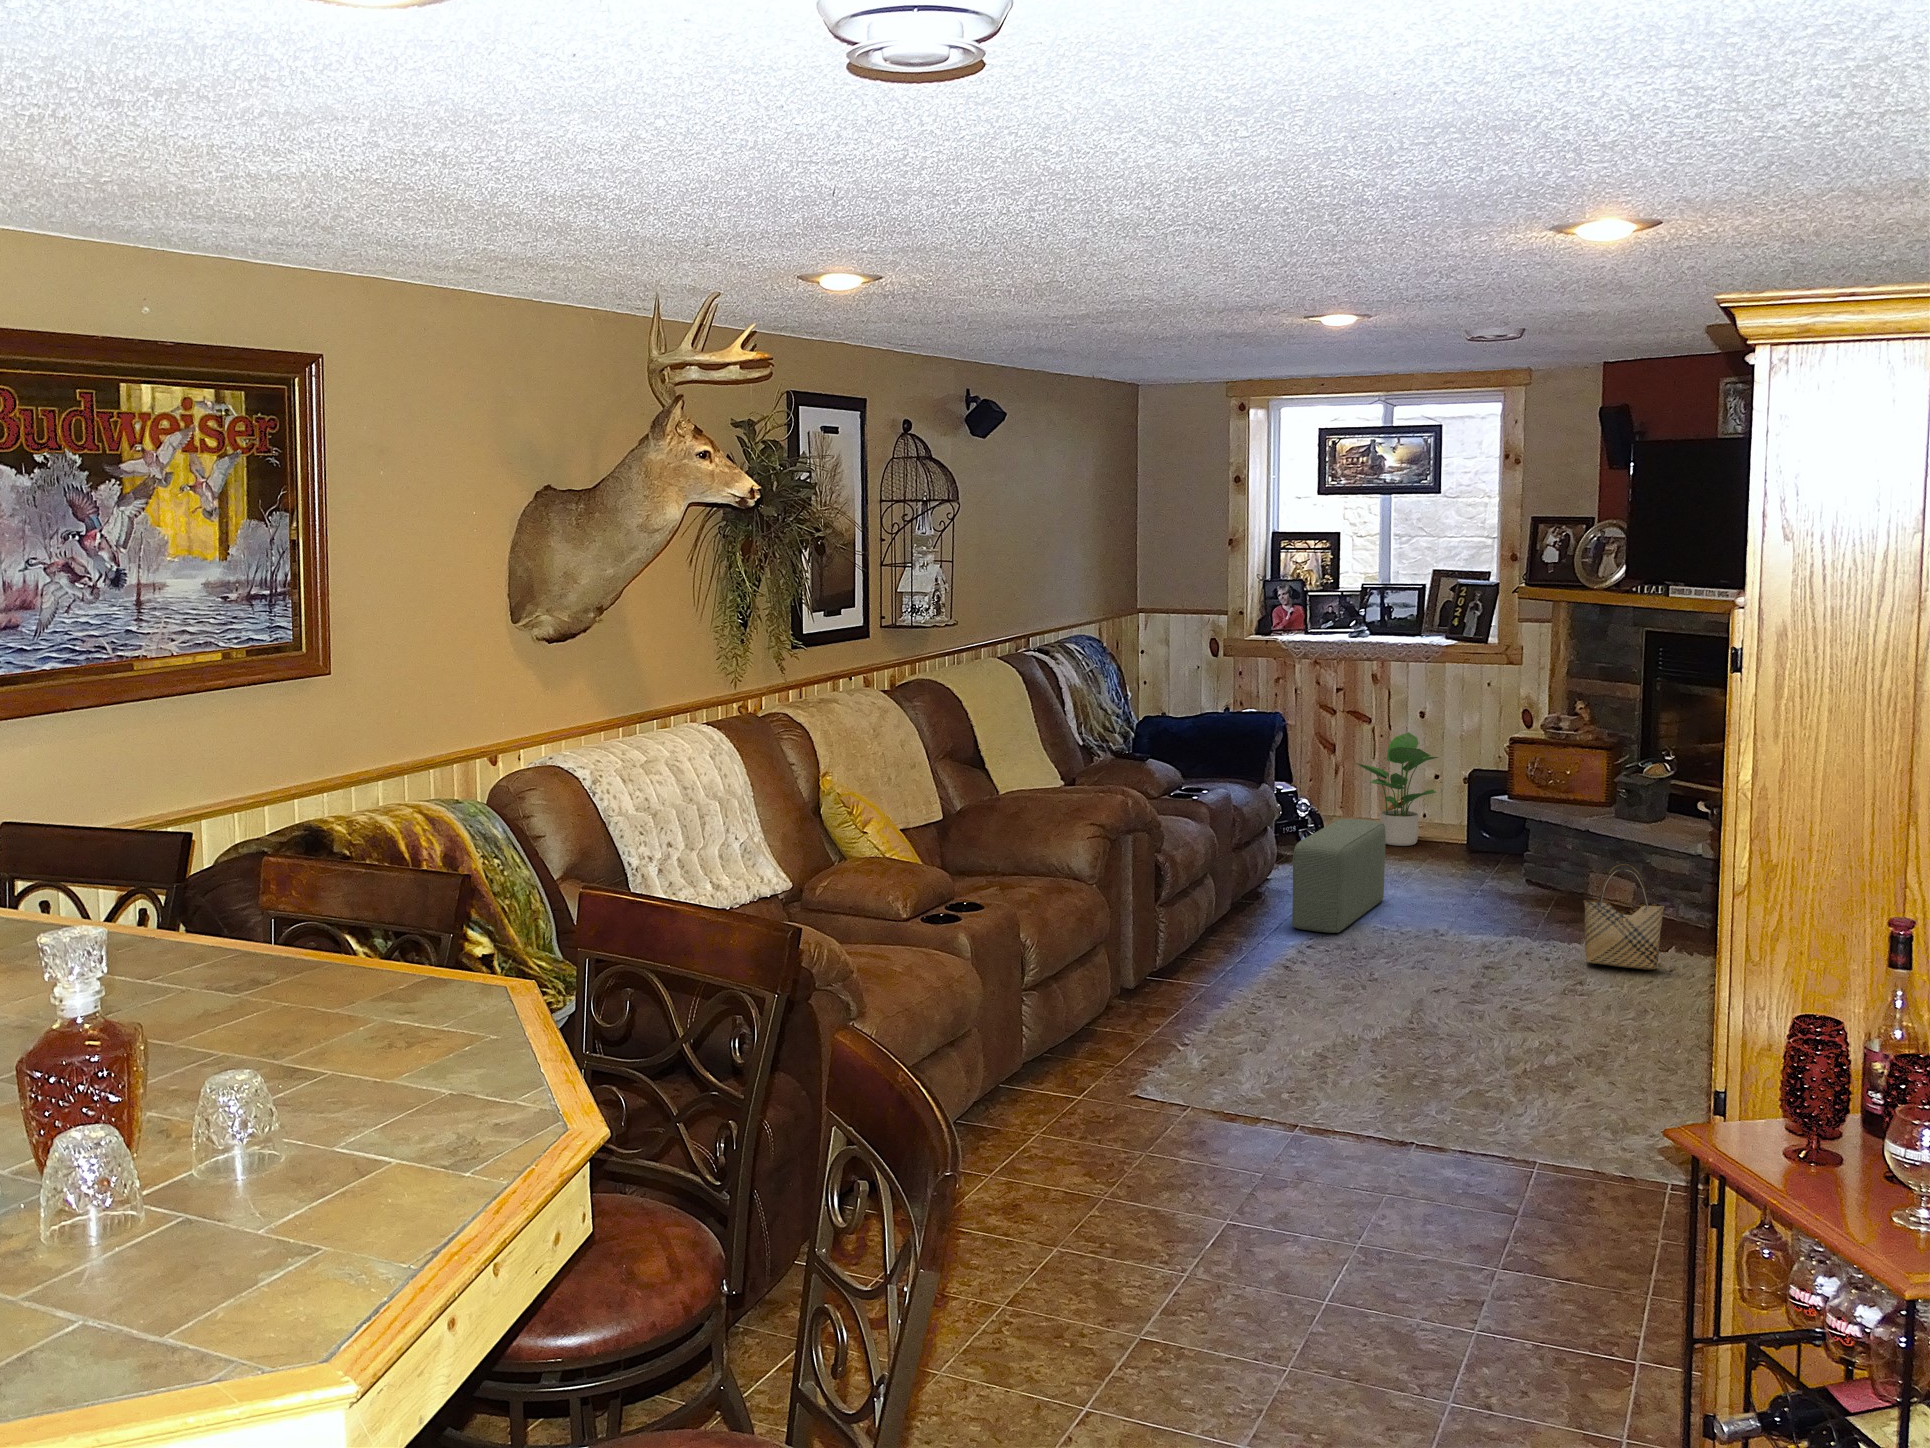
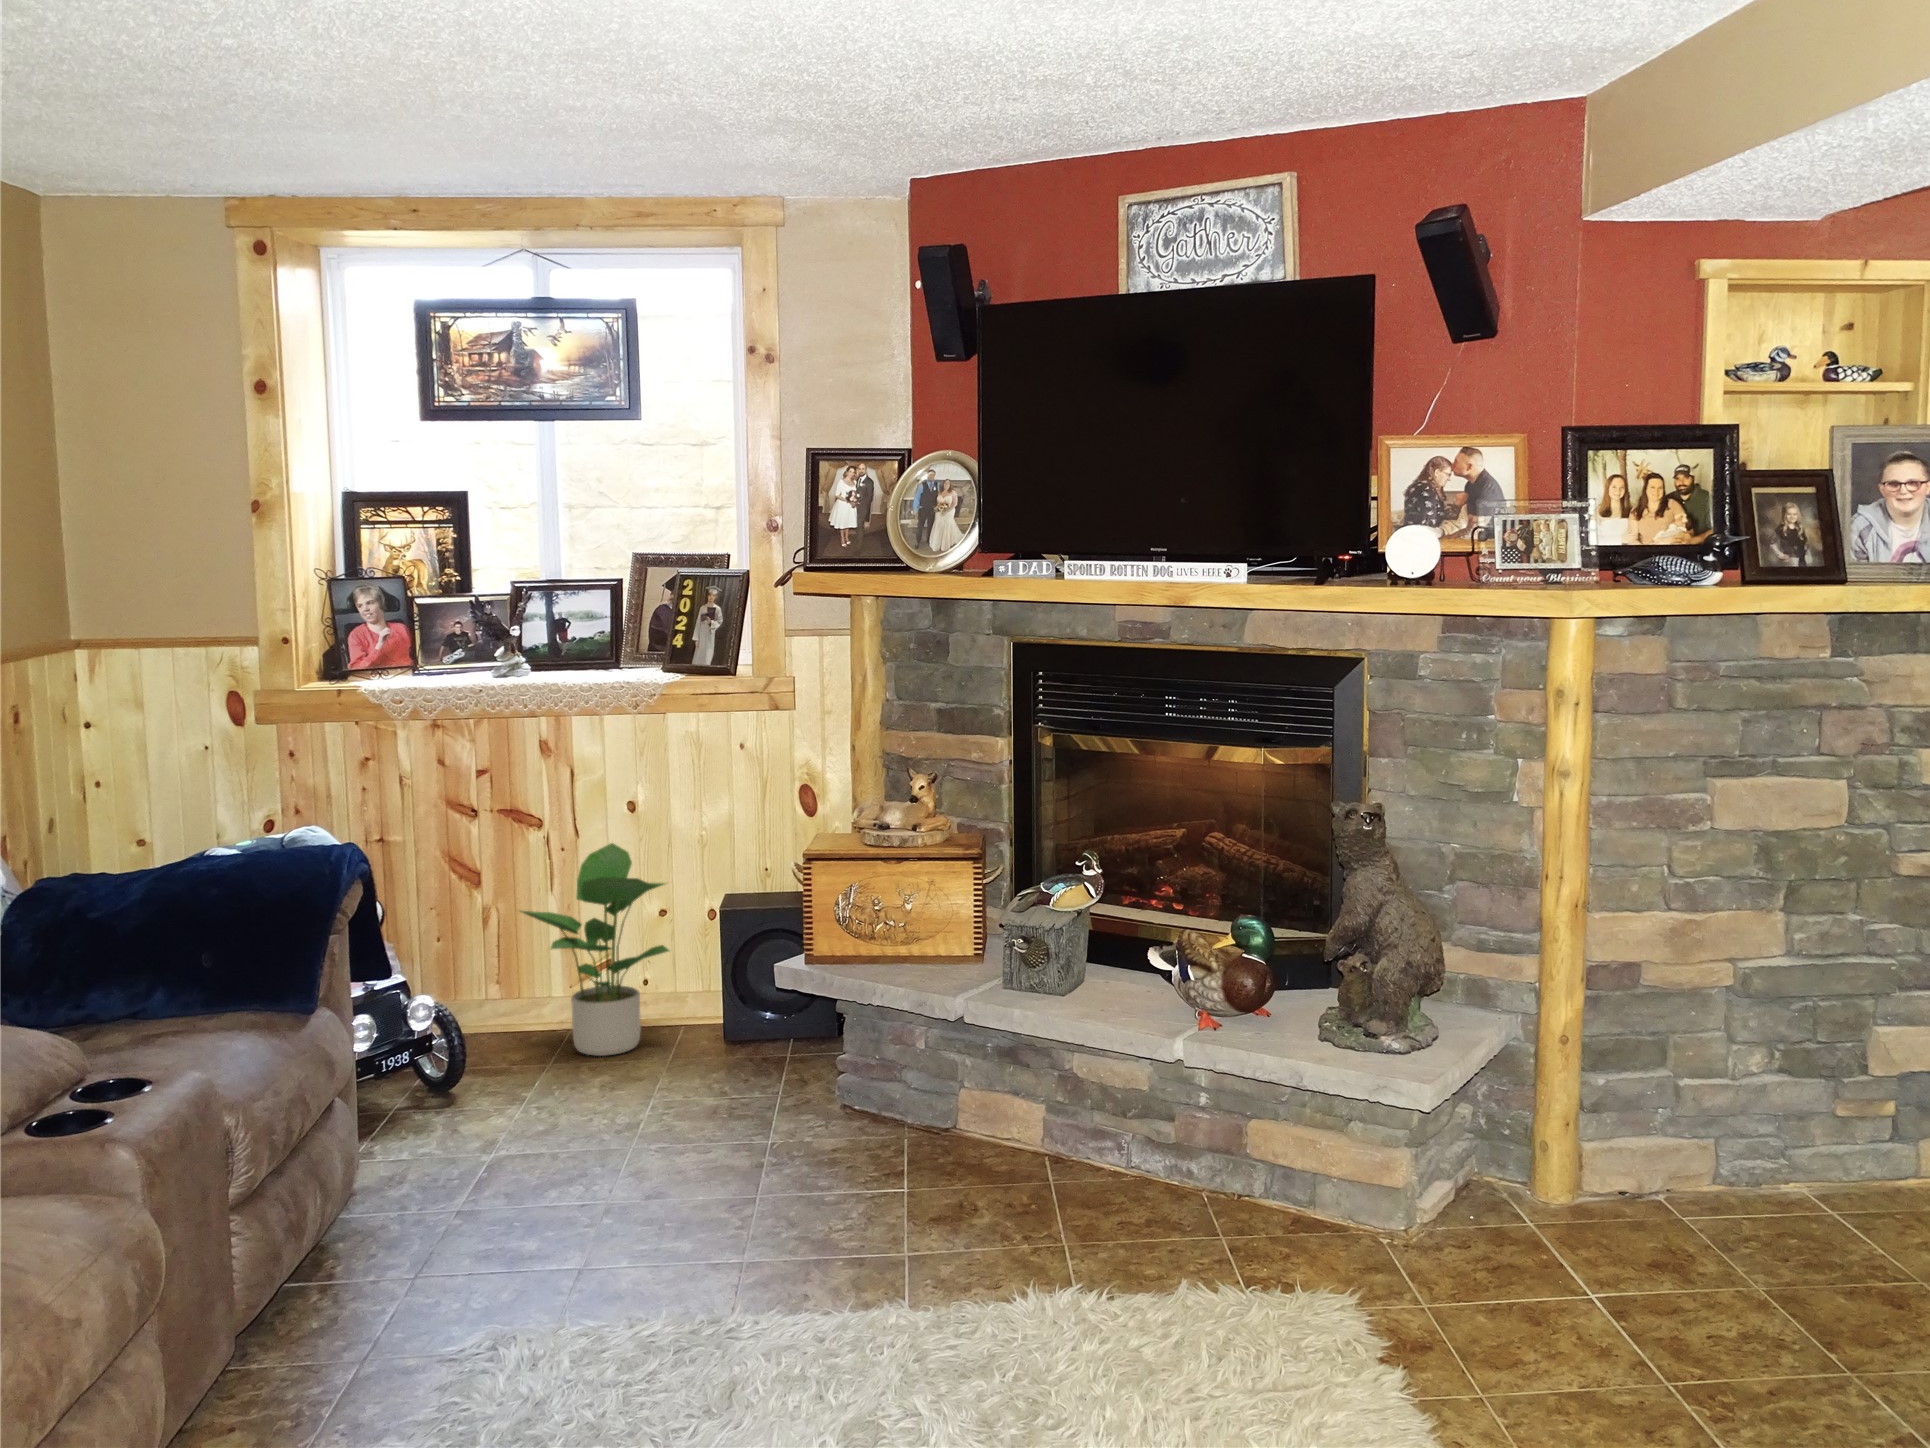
pouf: present [1292,819,1386,933] -> none [377,1072,596,1402]
woven basket: present [1584,864,1664,970] -> none [1055,1146,1216,1391]

